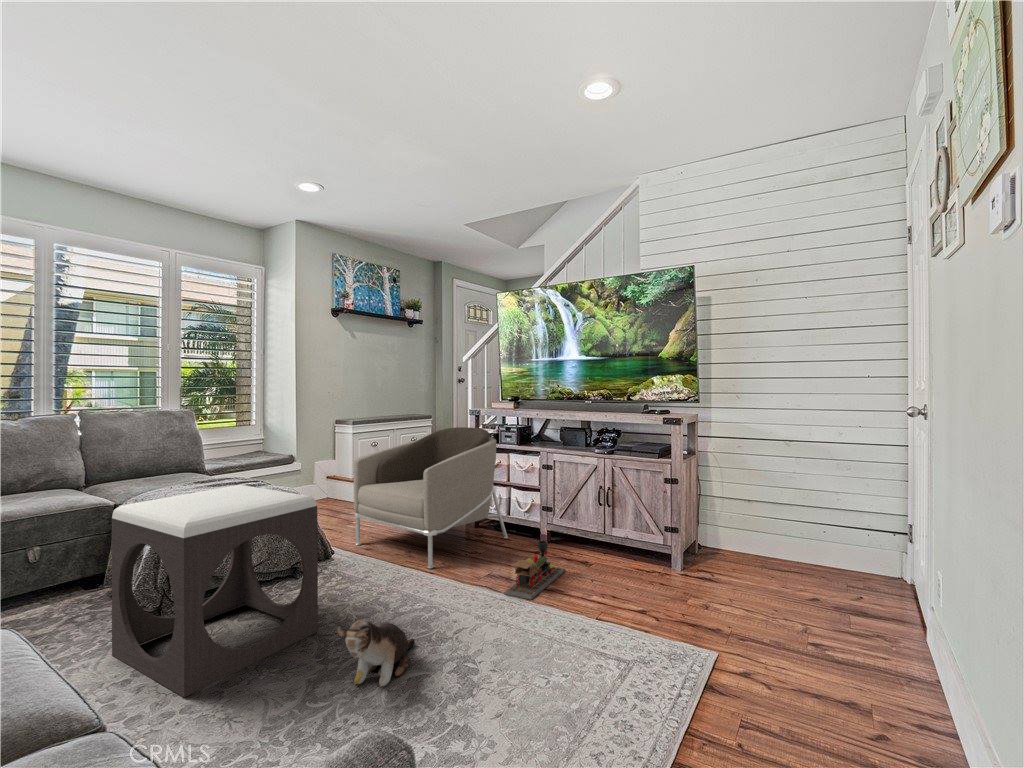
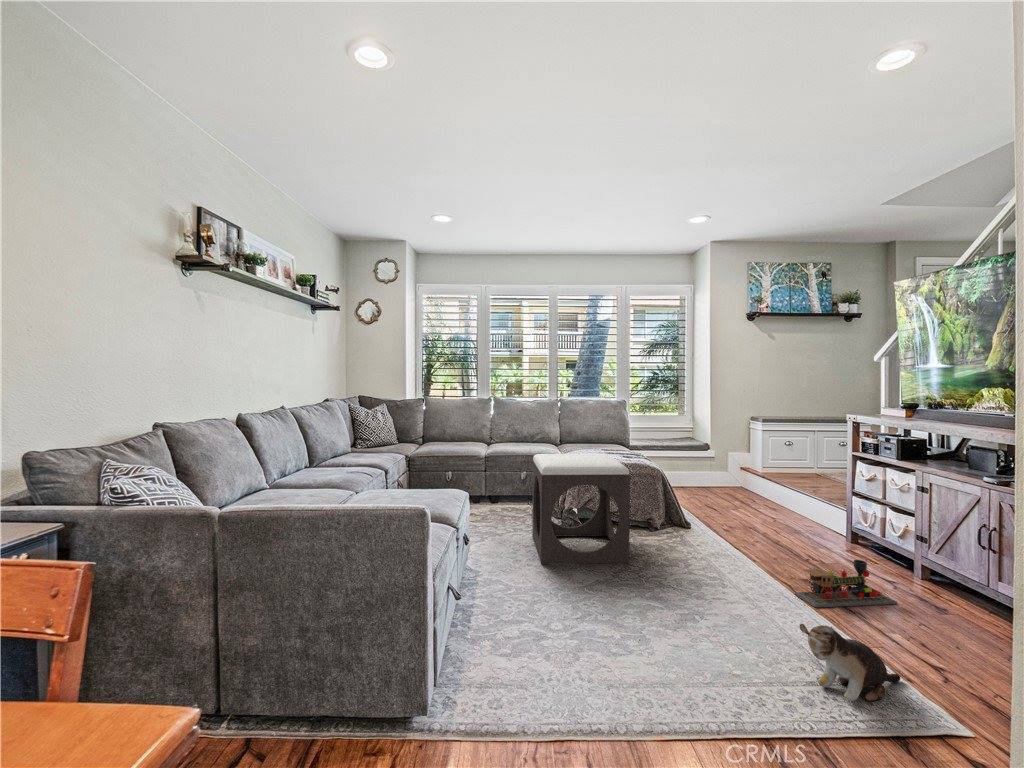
armchair: present [354,427,508,569] -> none [715,433,874,559]
plush toy: present [337,618,415,686] -> present [800,624,900,701]

